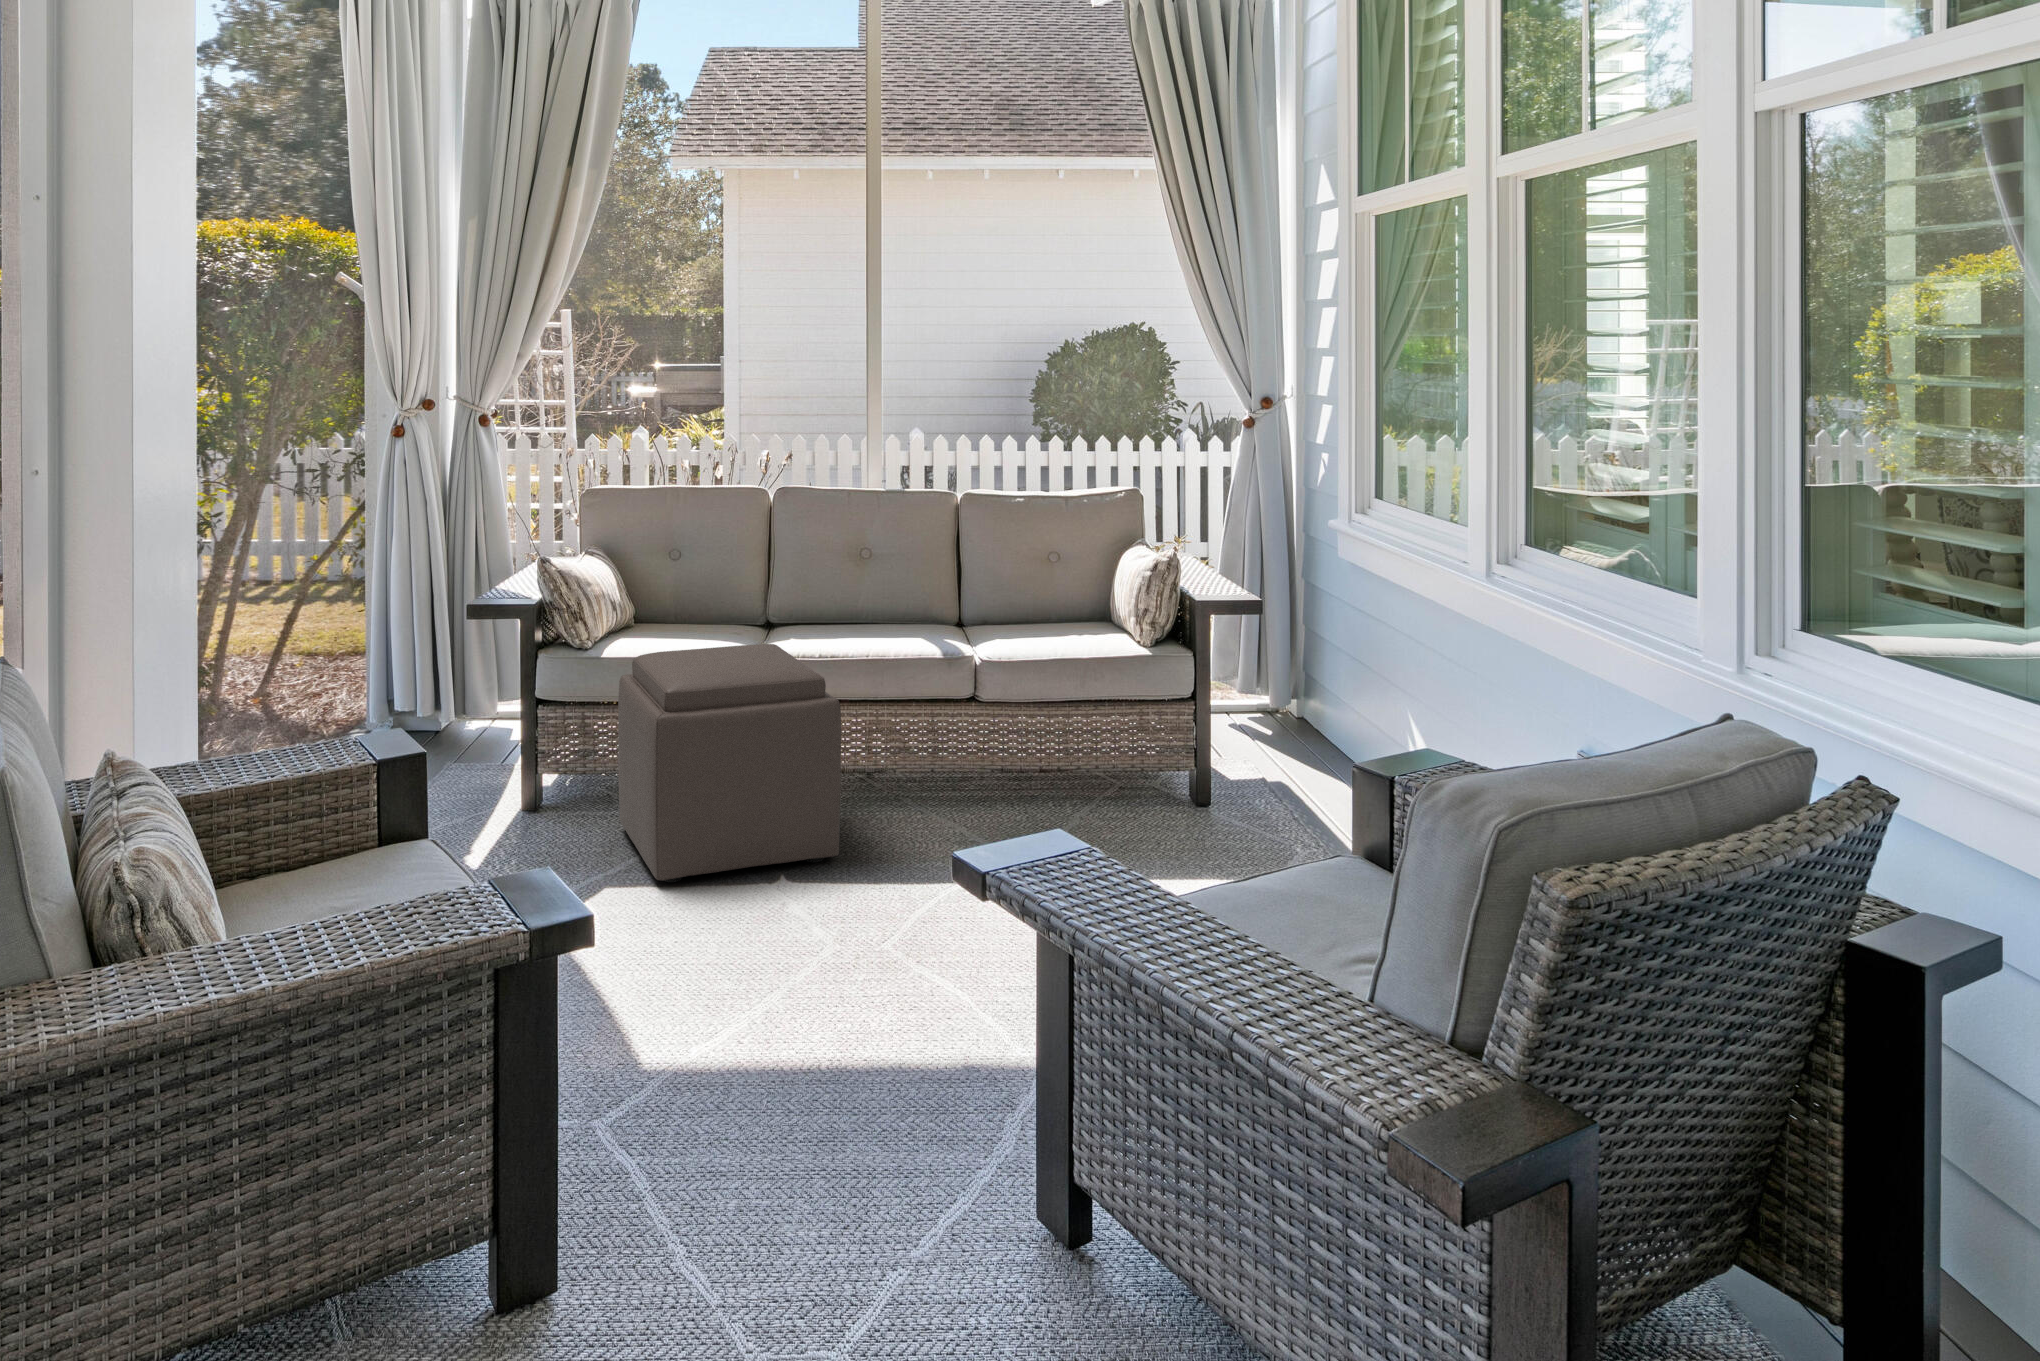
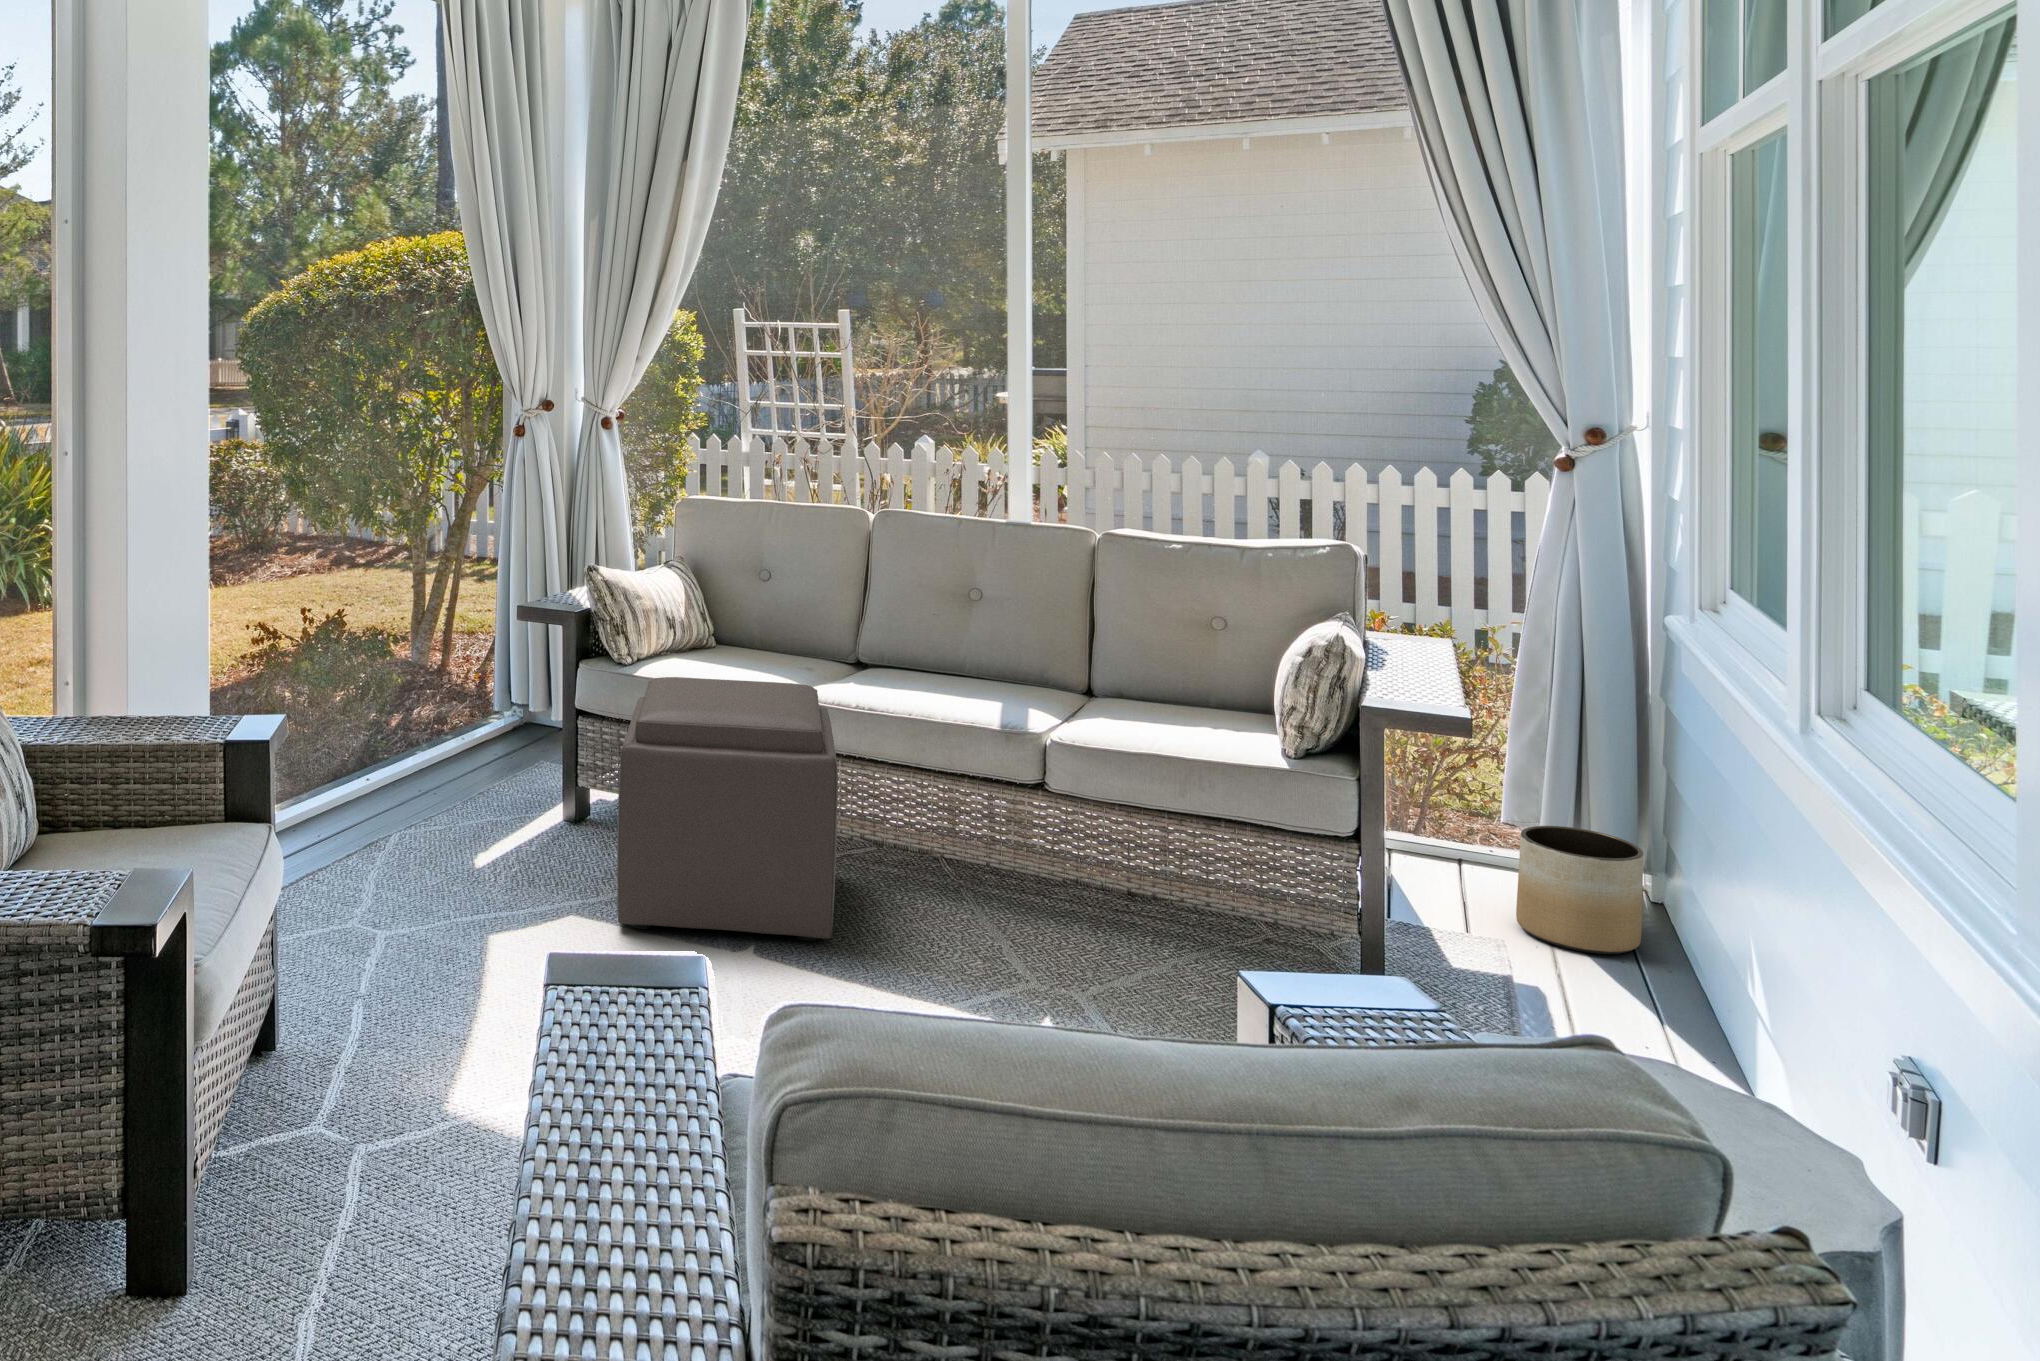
planter: none [1260,676,1337,761] -> present [1516,826,1644,954]

